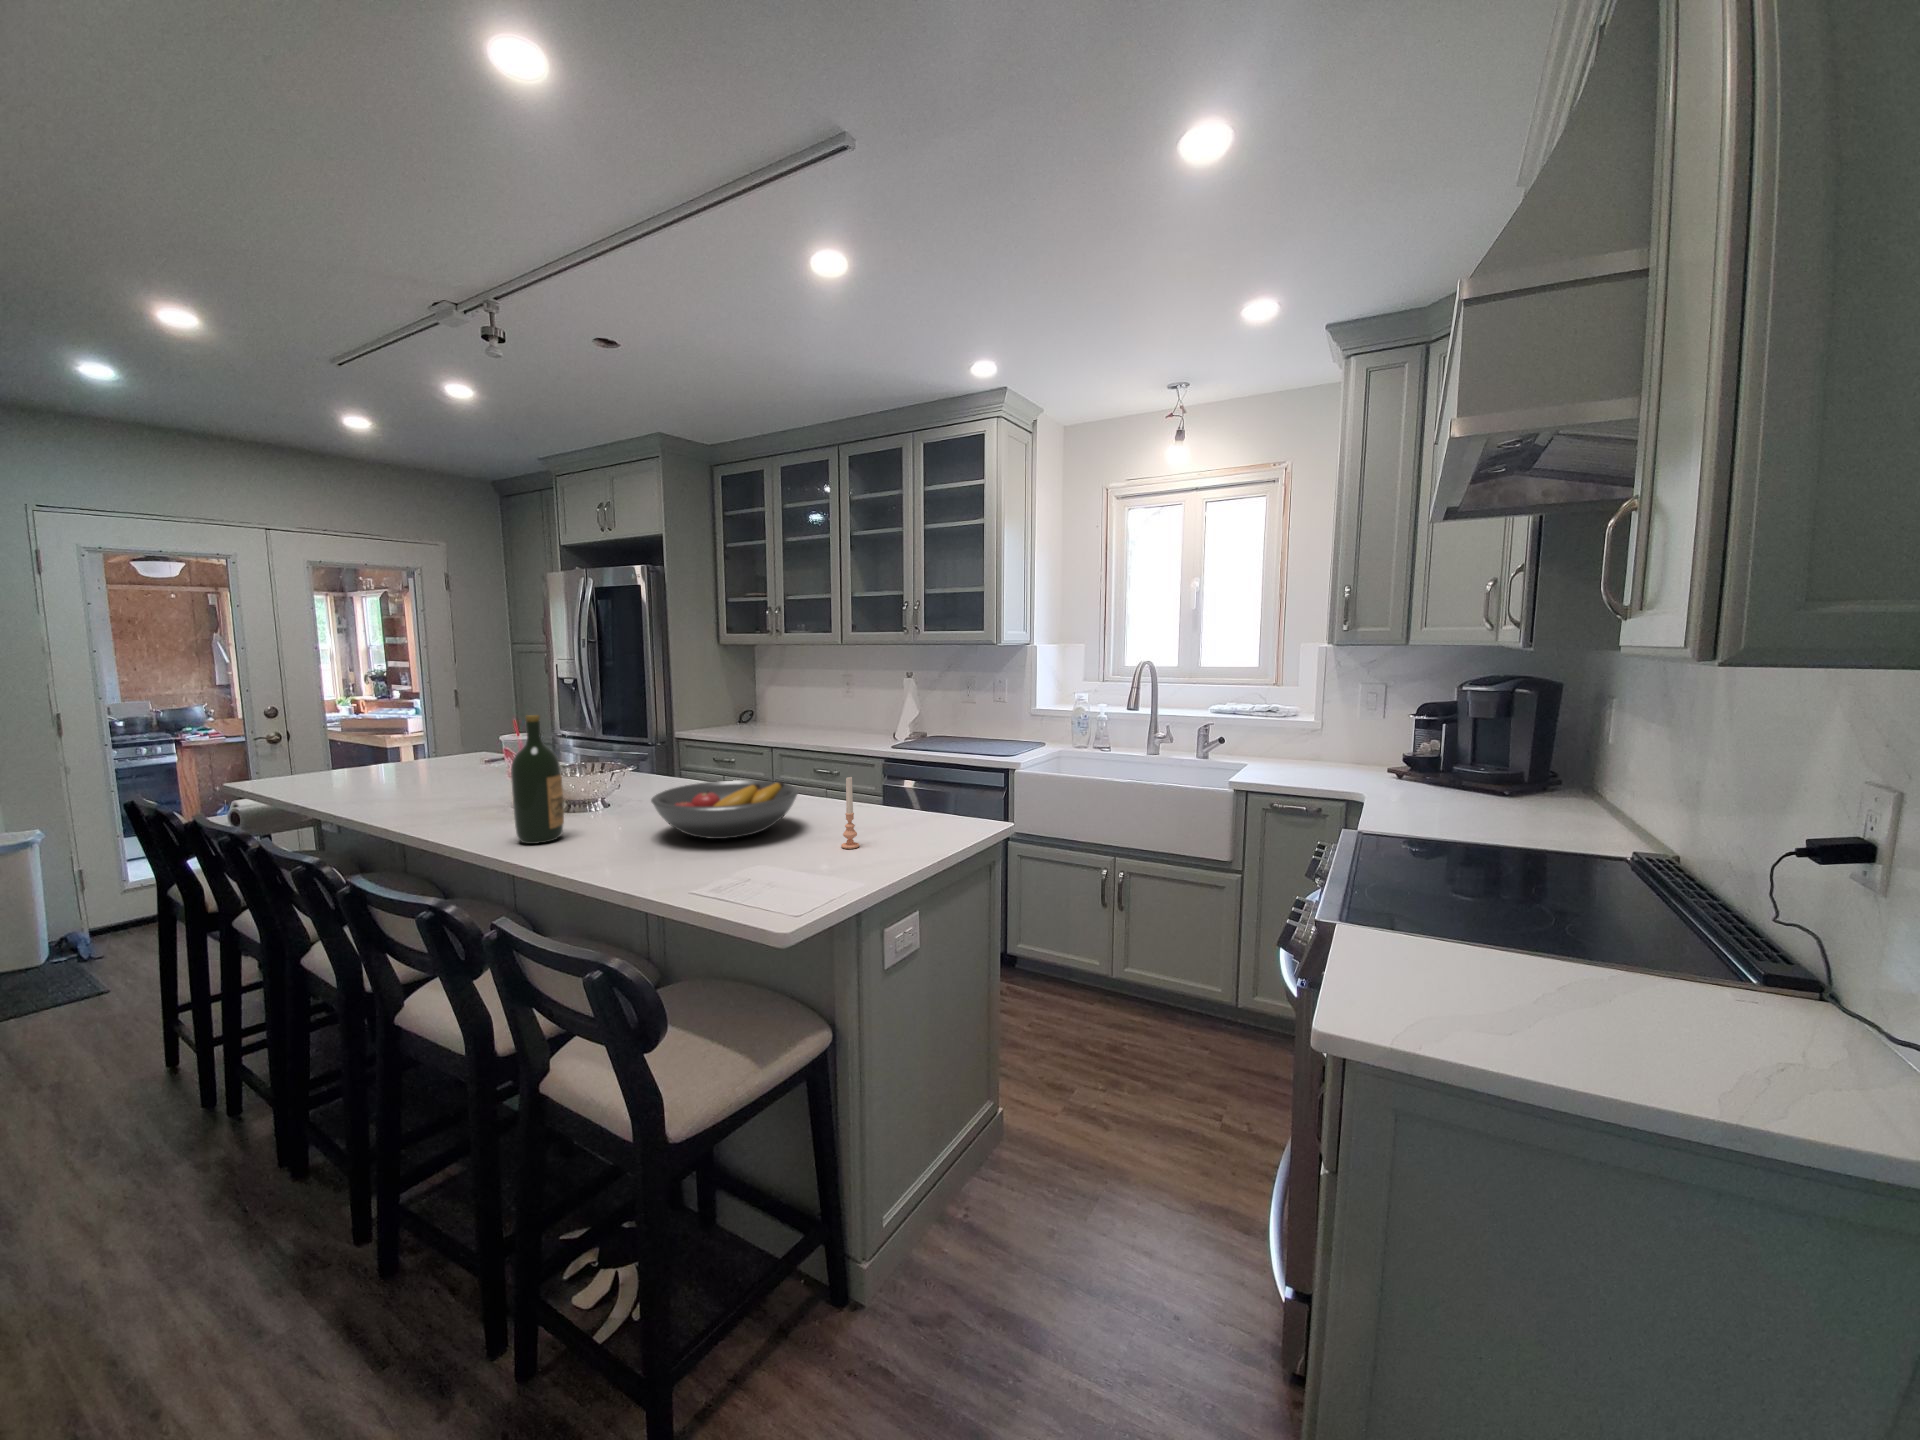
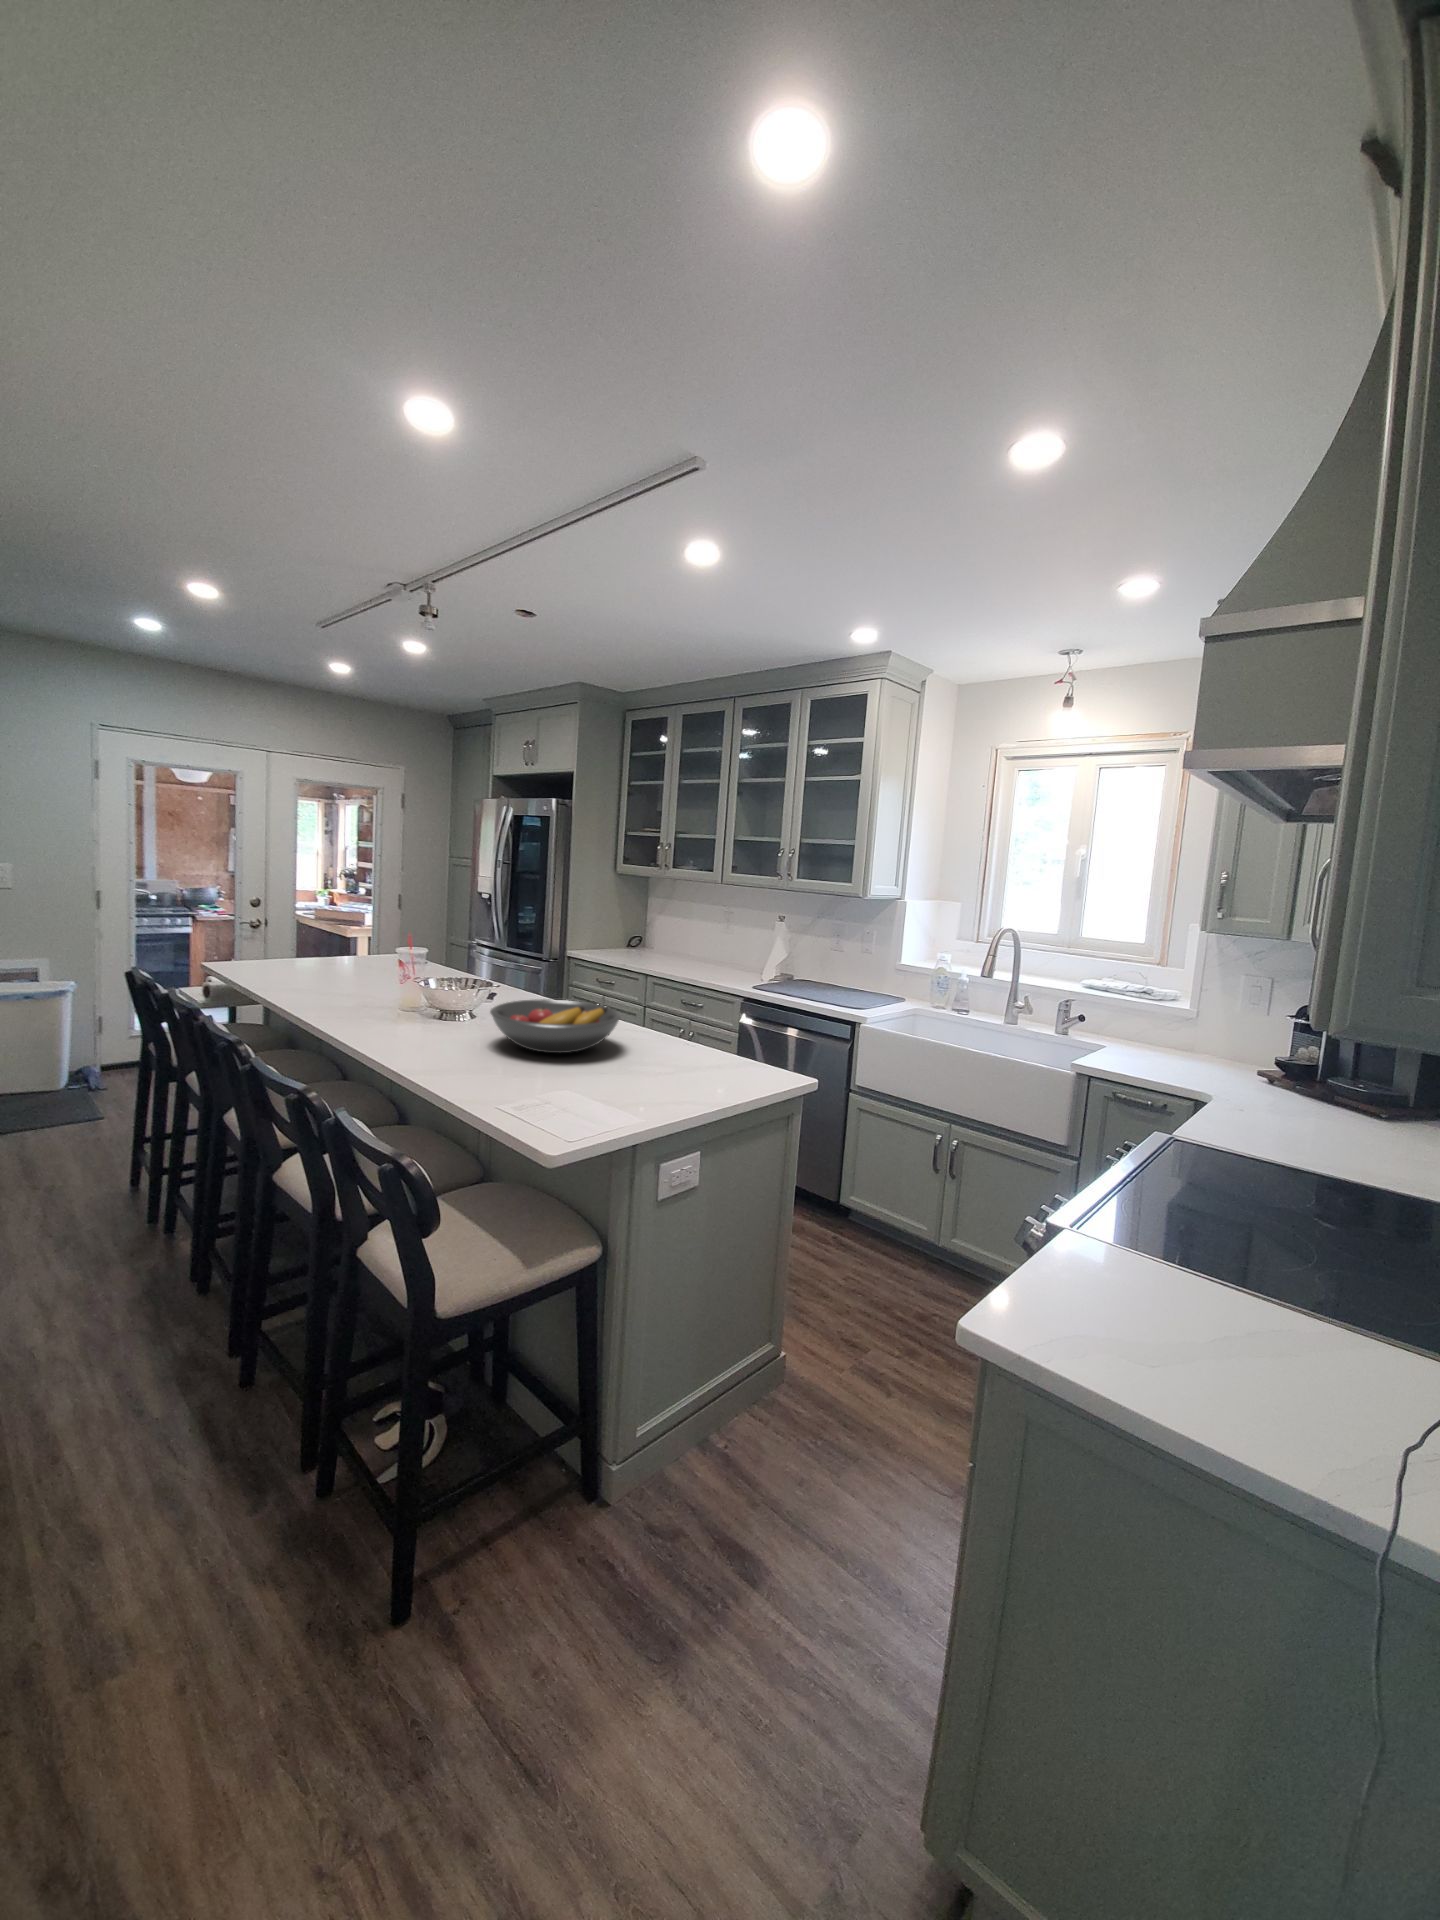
wine bottle: present [511,715,564,844] -> none [382,924,423,1035]
candle: present [841,777,859,849] -> none [644,1011,661,1079]

